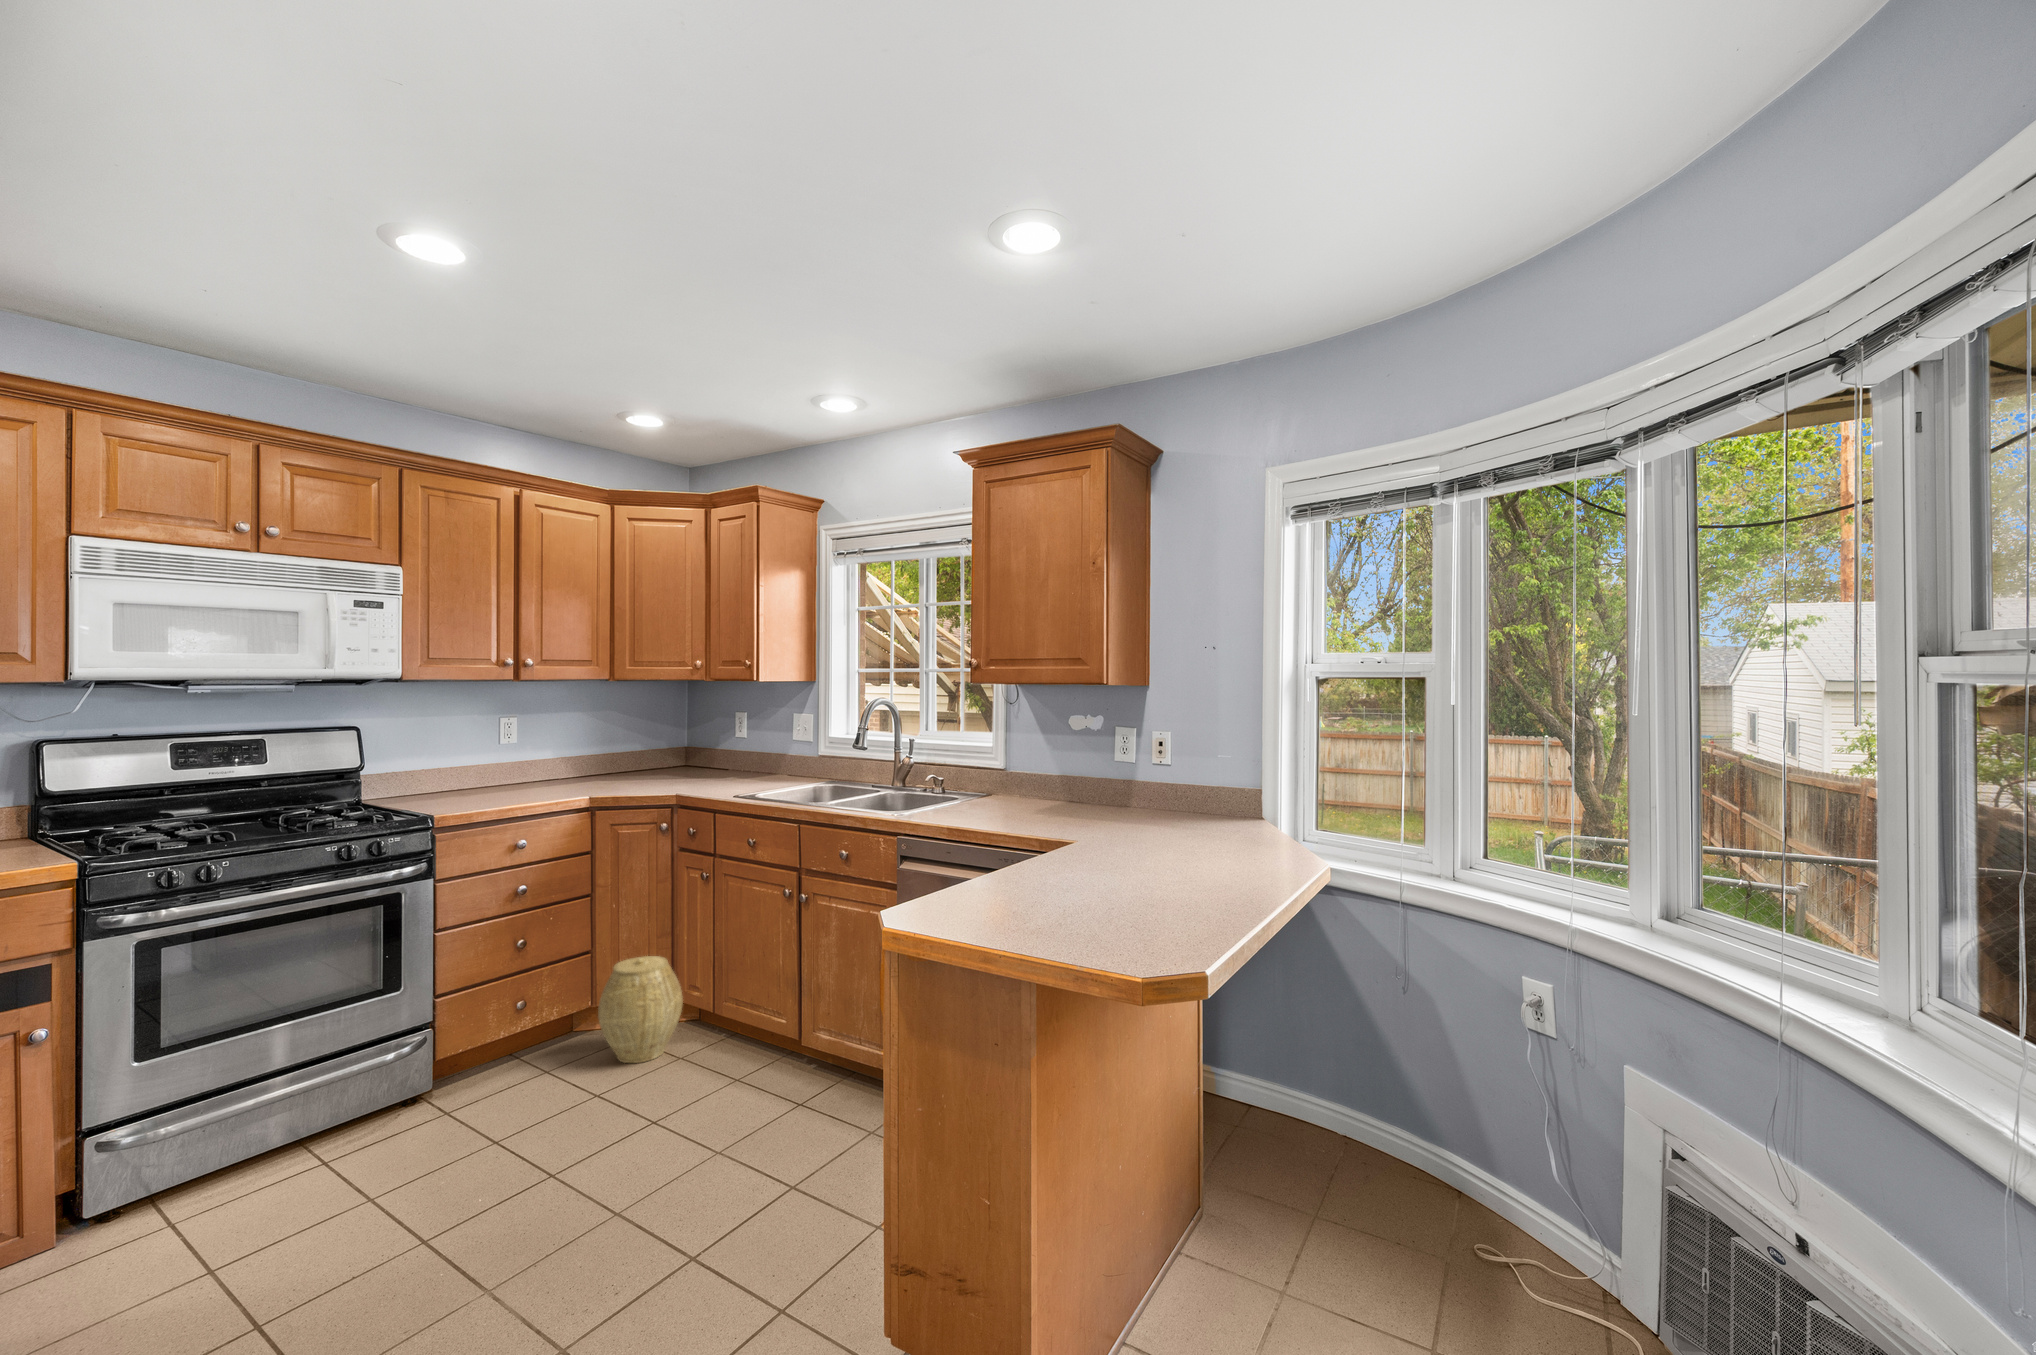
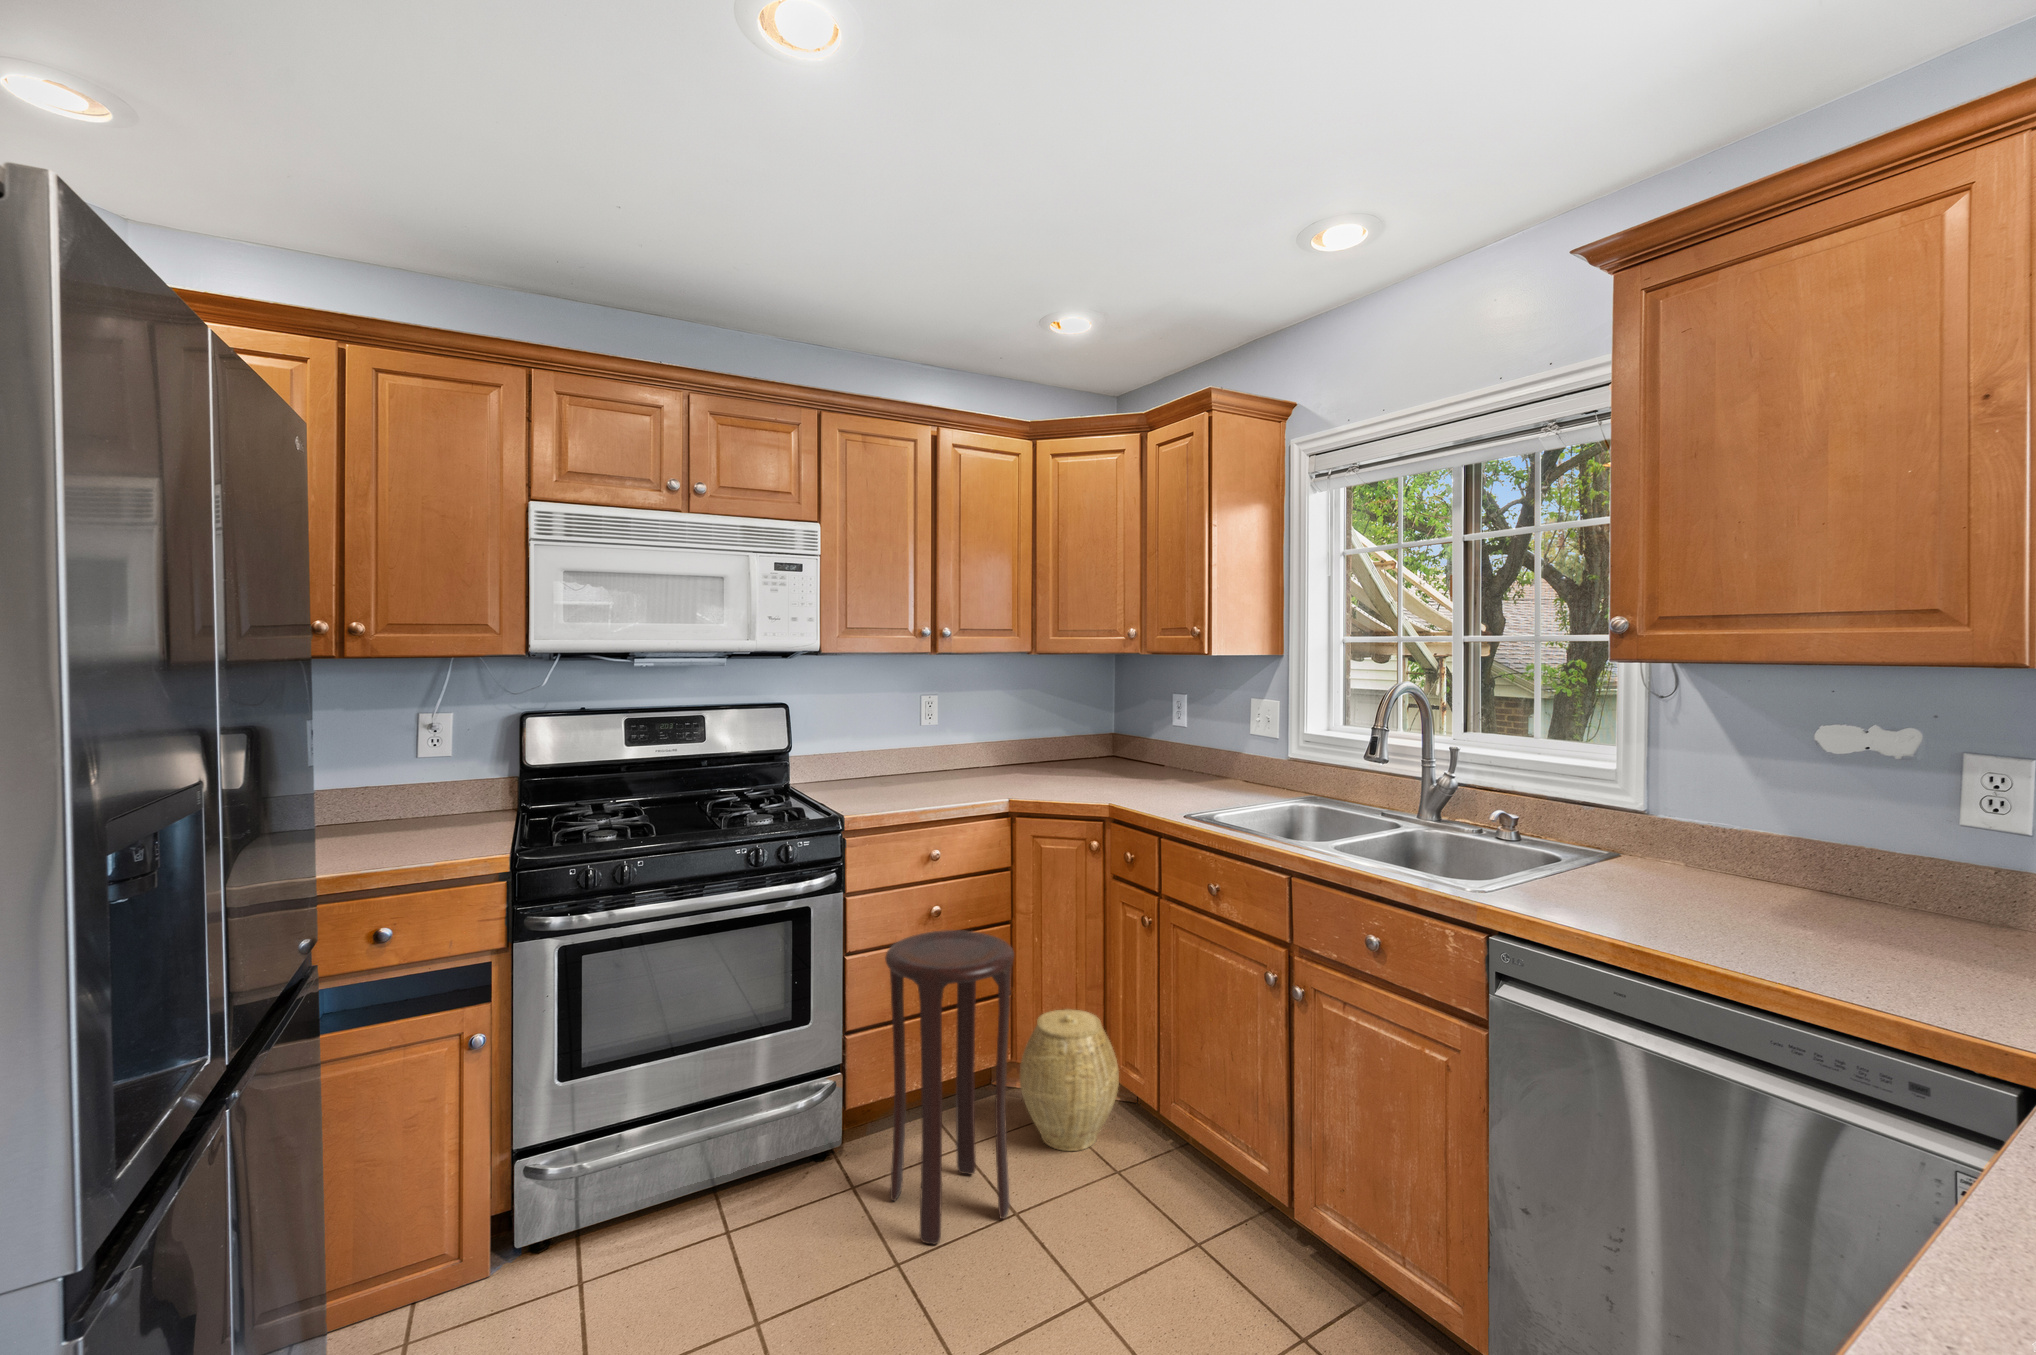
stool: none [479,896,594,1136] -> present [885,930,1014,1244]

